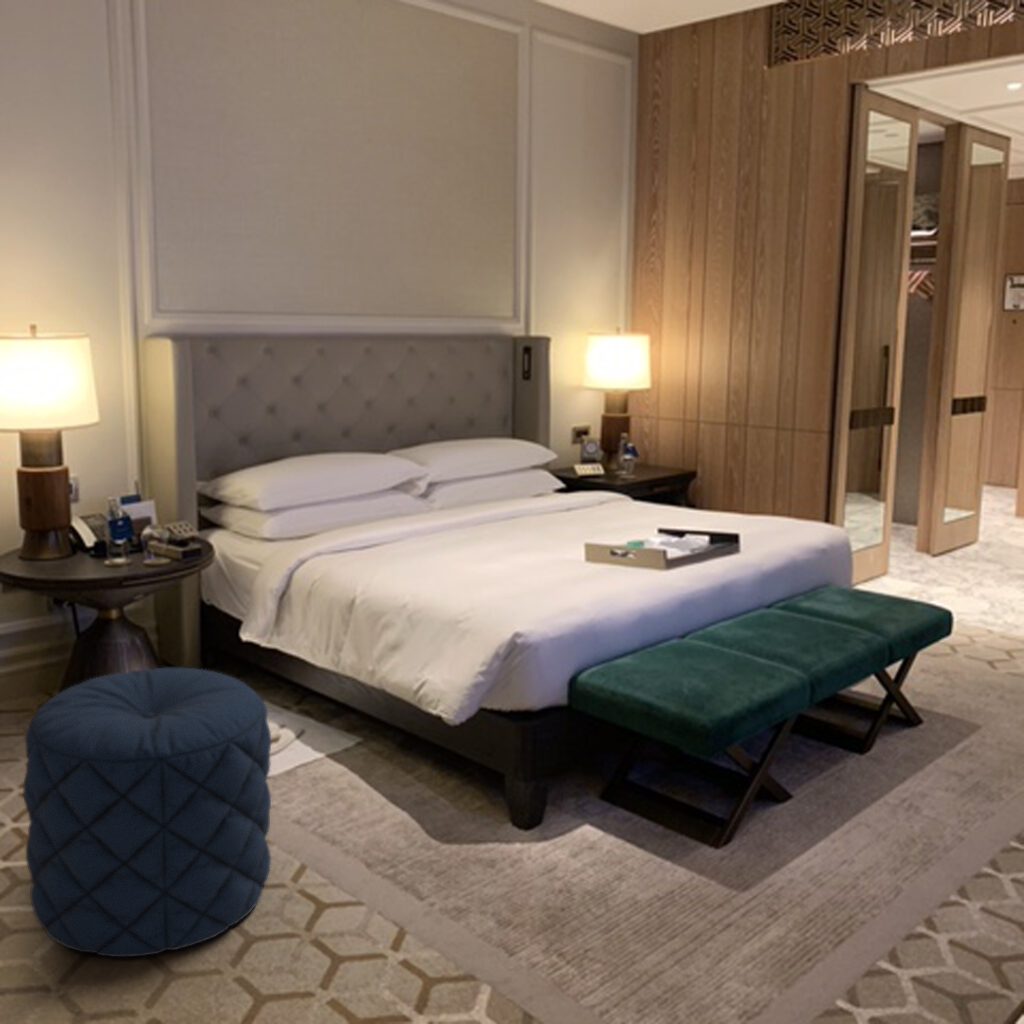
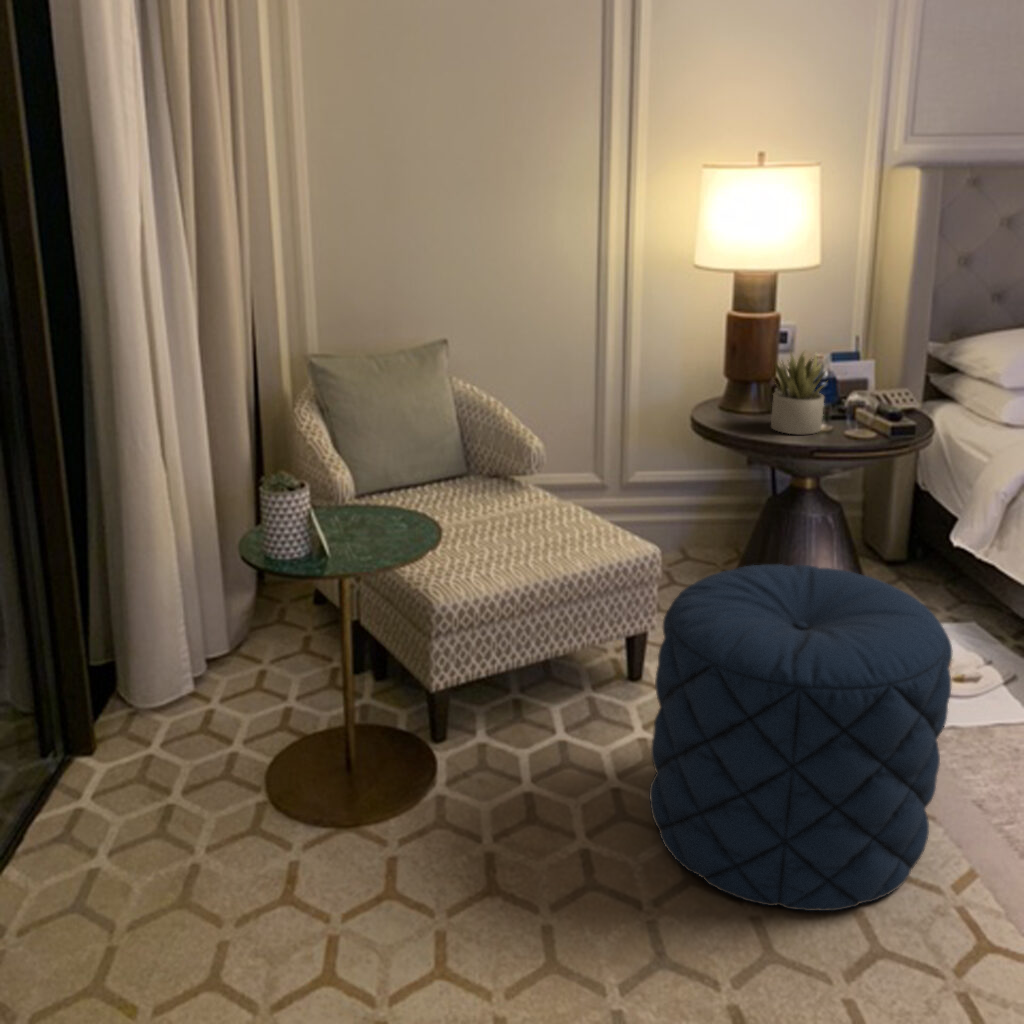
succulent plant: none [71,495,123,569] -> present [771,354,824,434]

